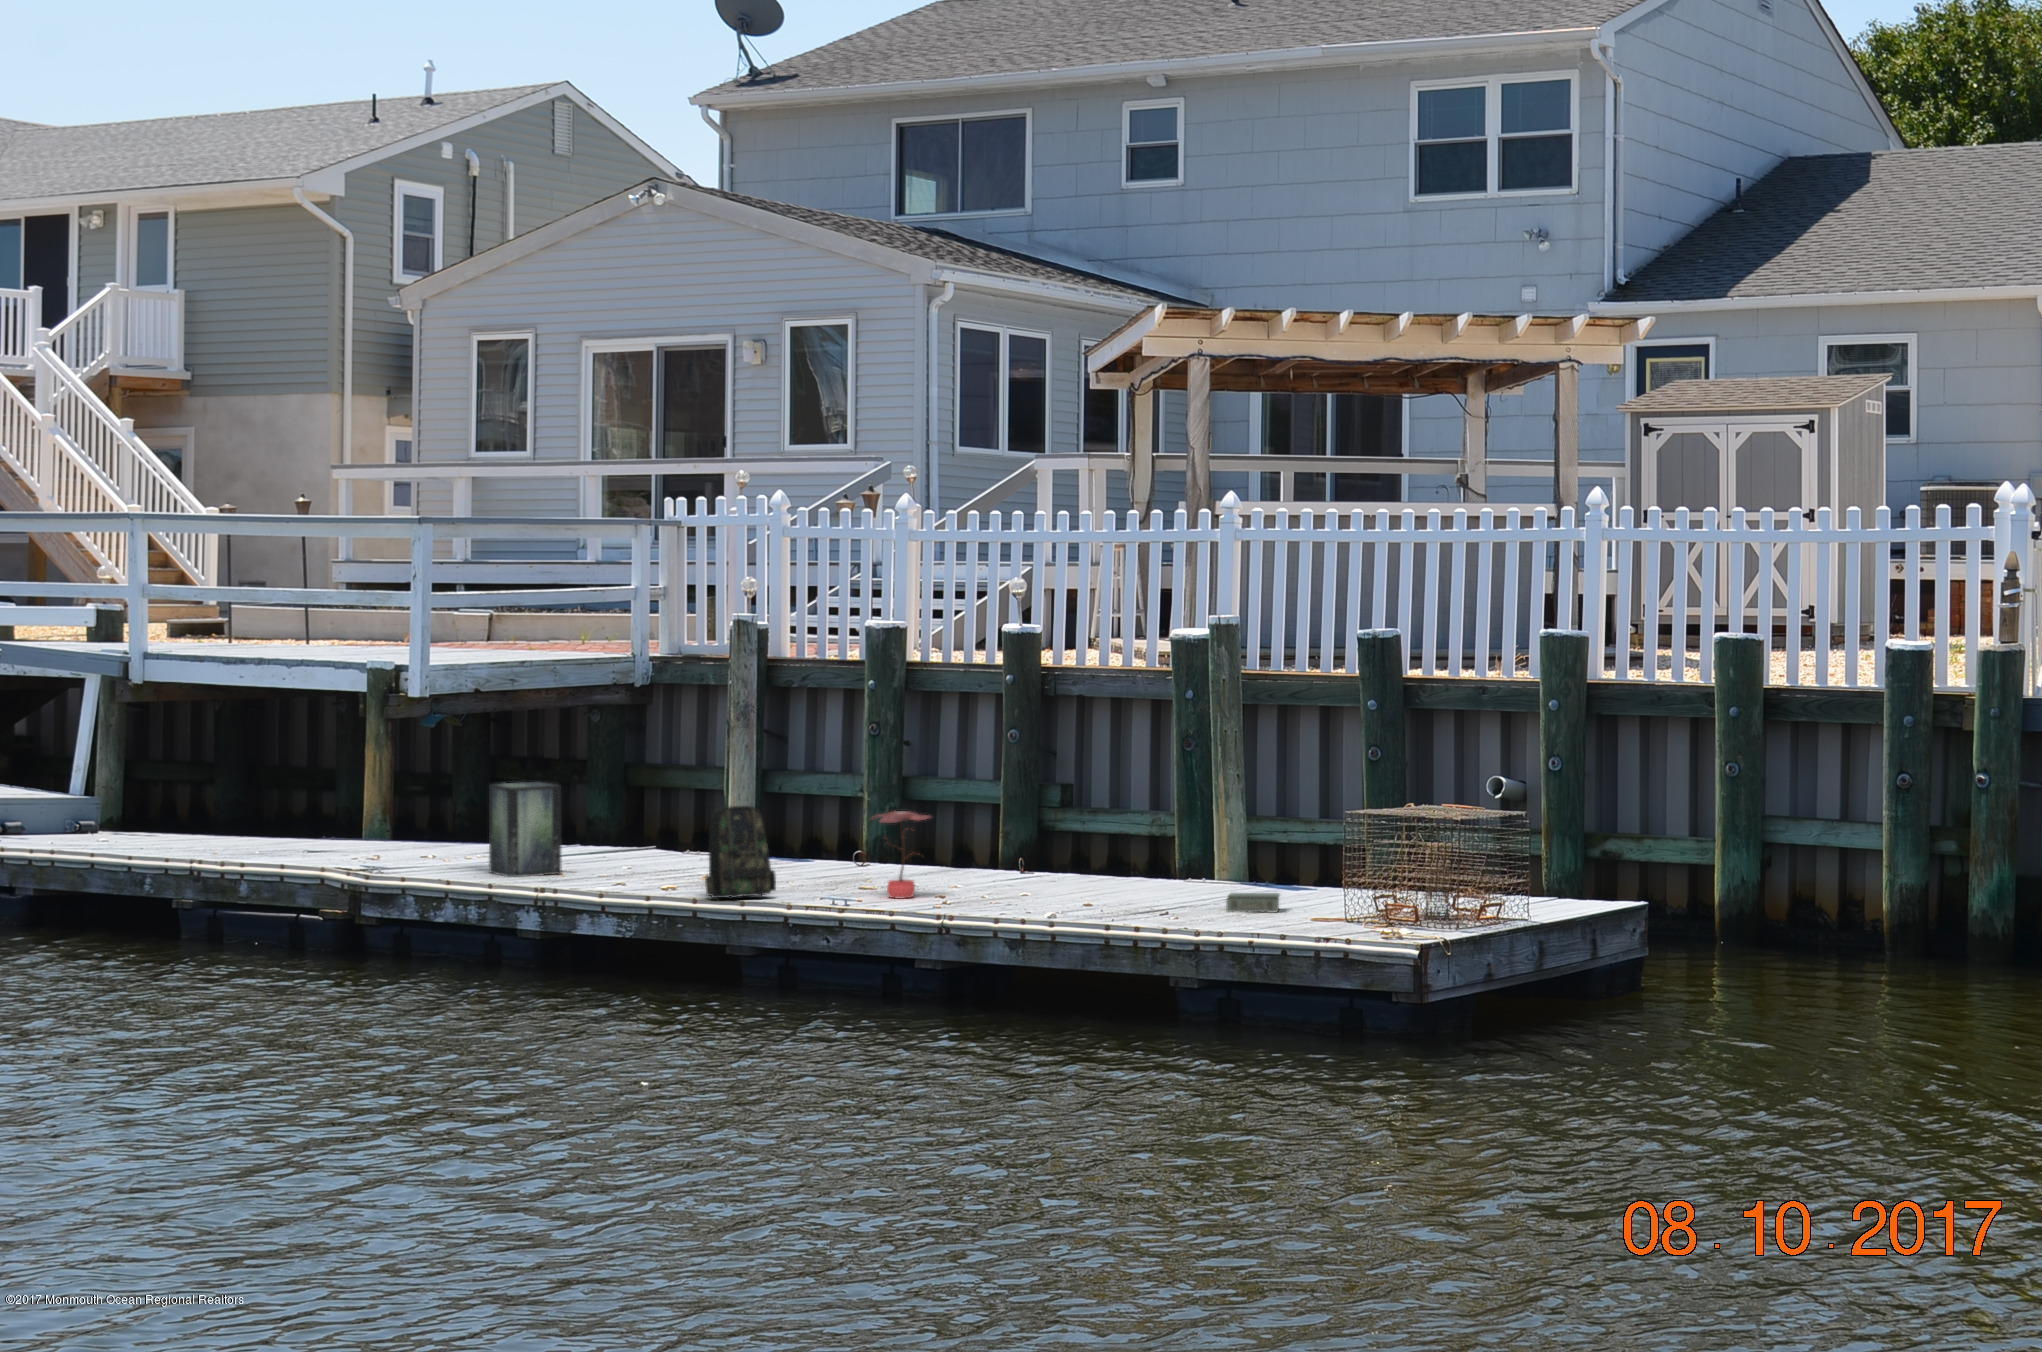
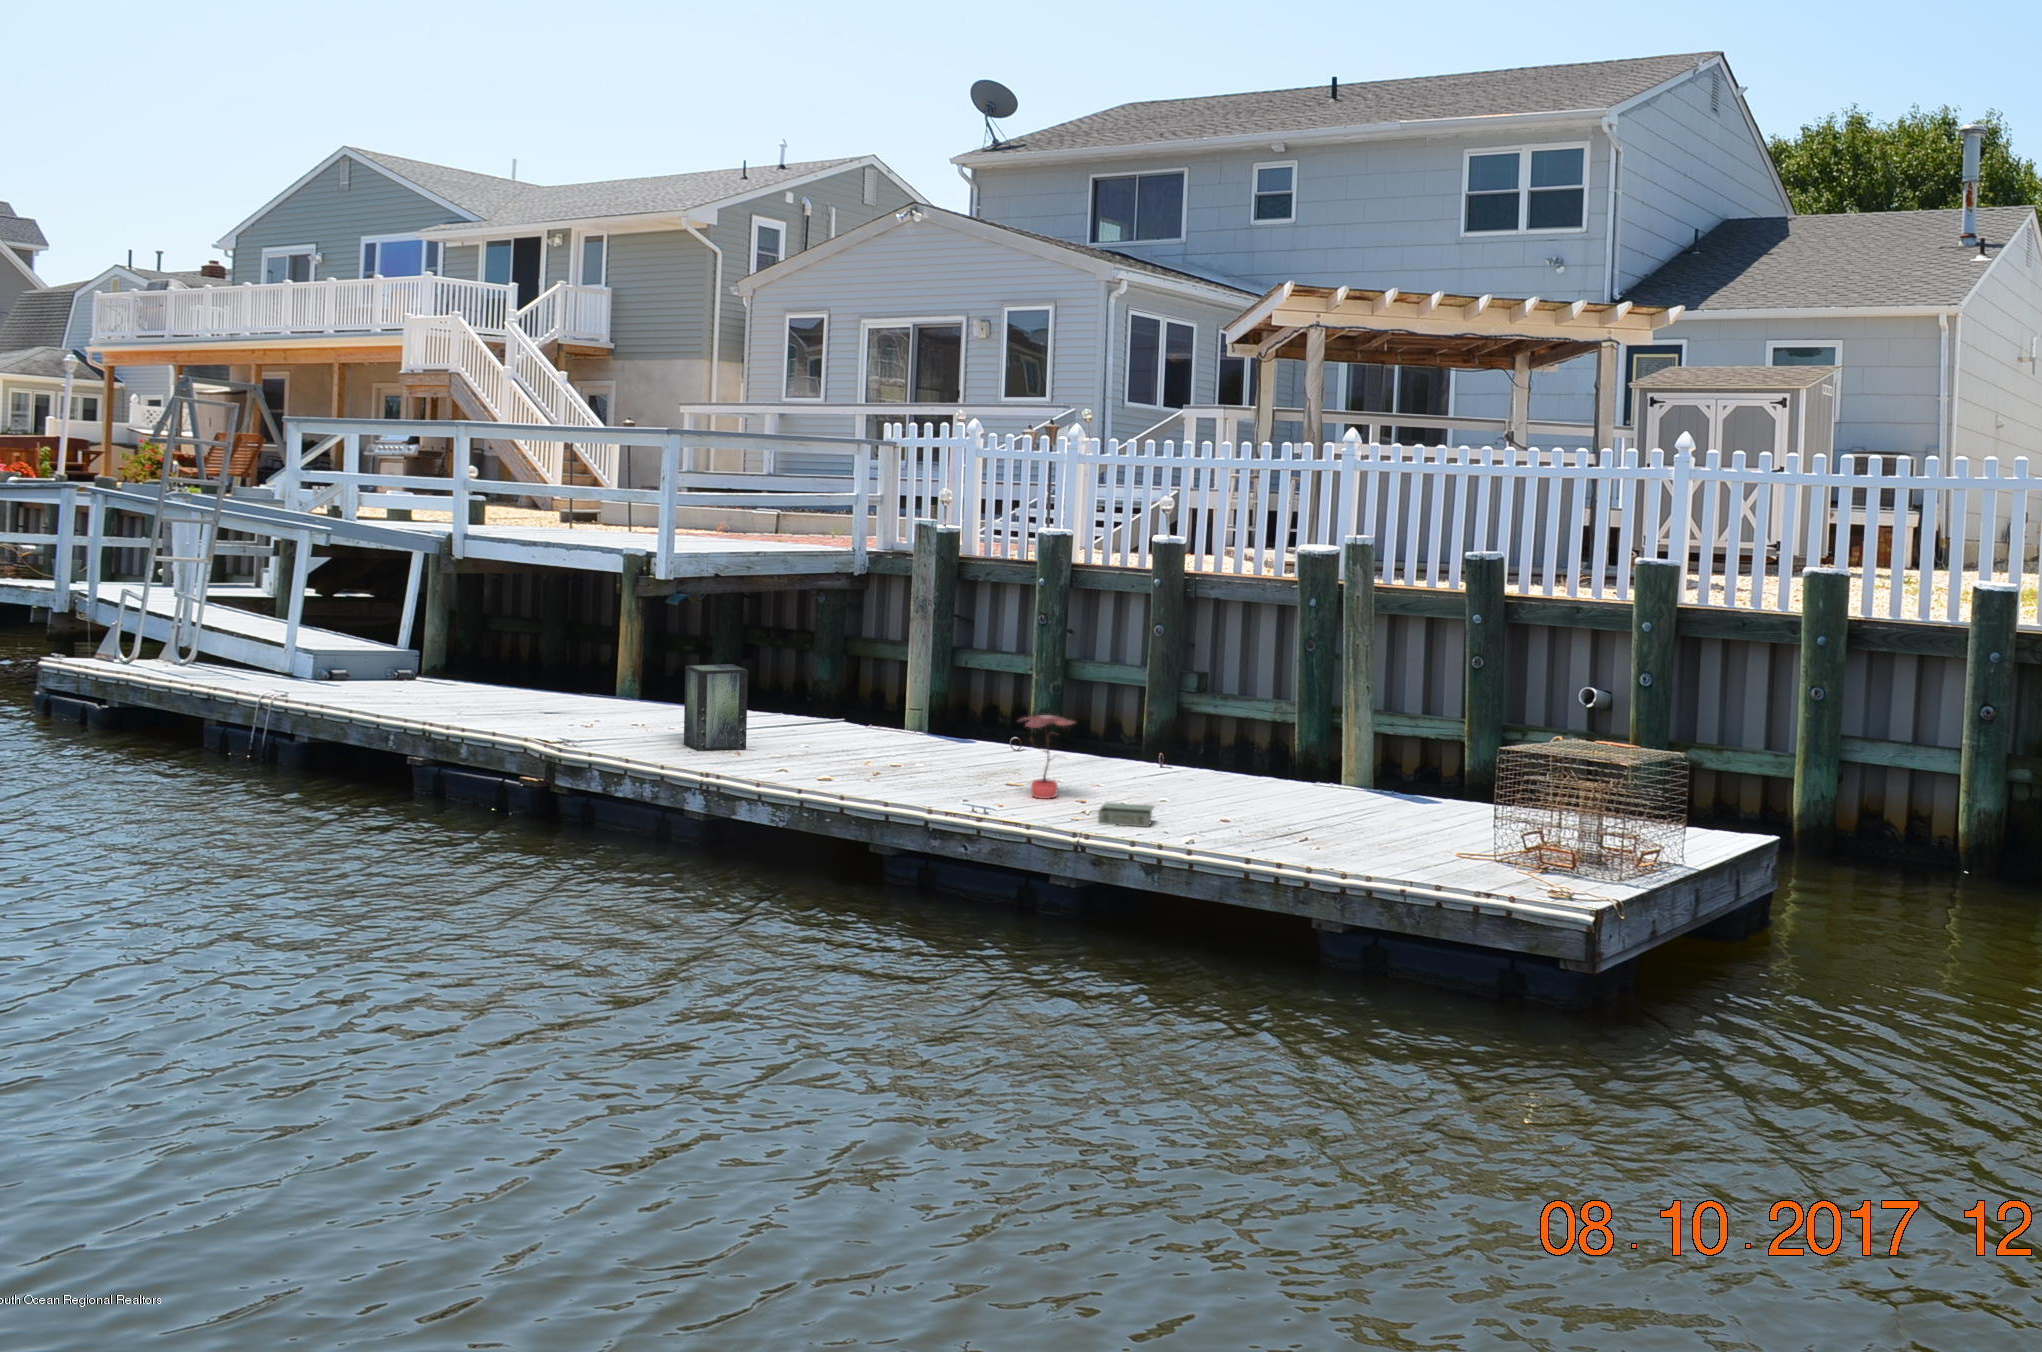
backpack: present [705,806,776,898] -> none [858,704,926,796]
toolbox: present [1226,893,1280,913] -> present [1098,803,1154,827]

